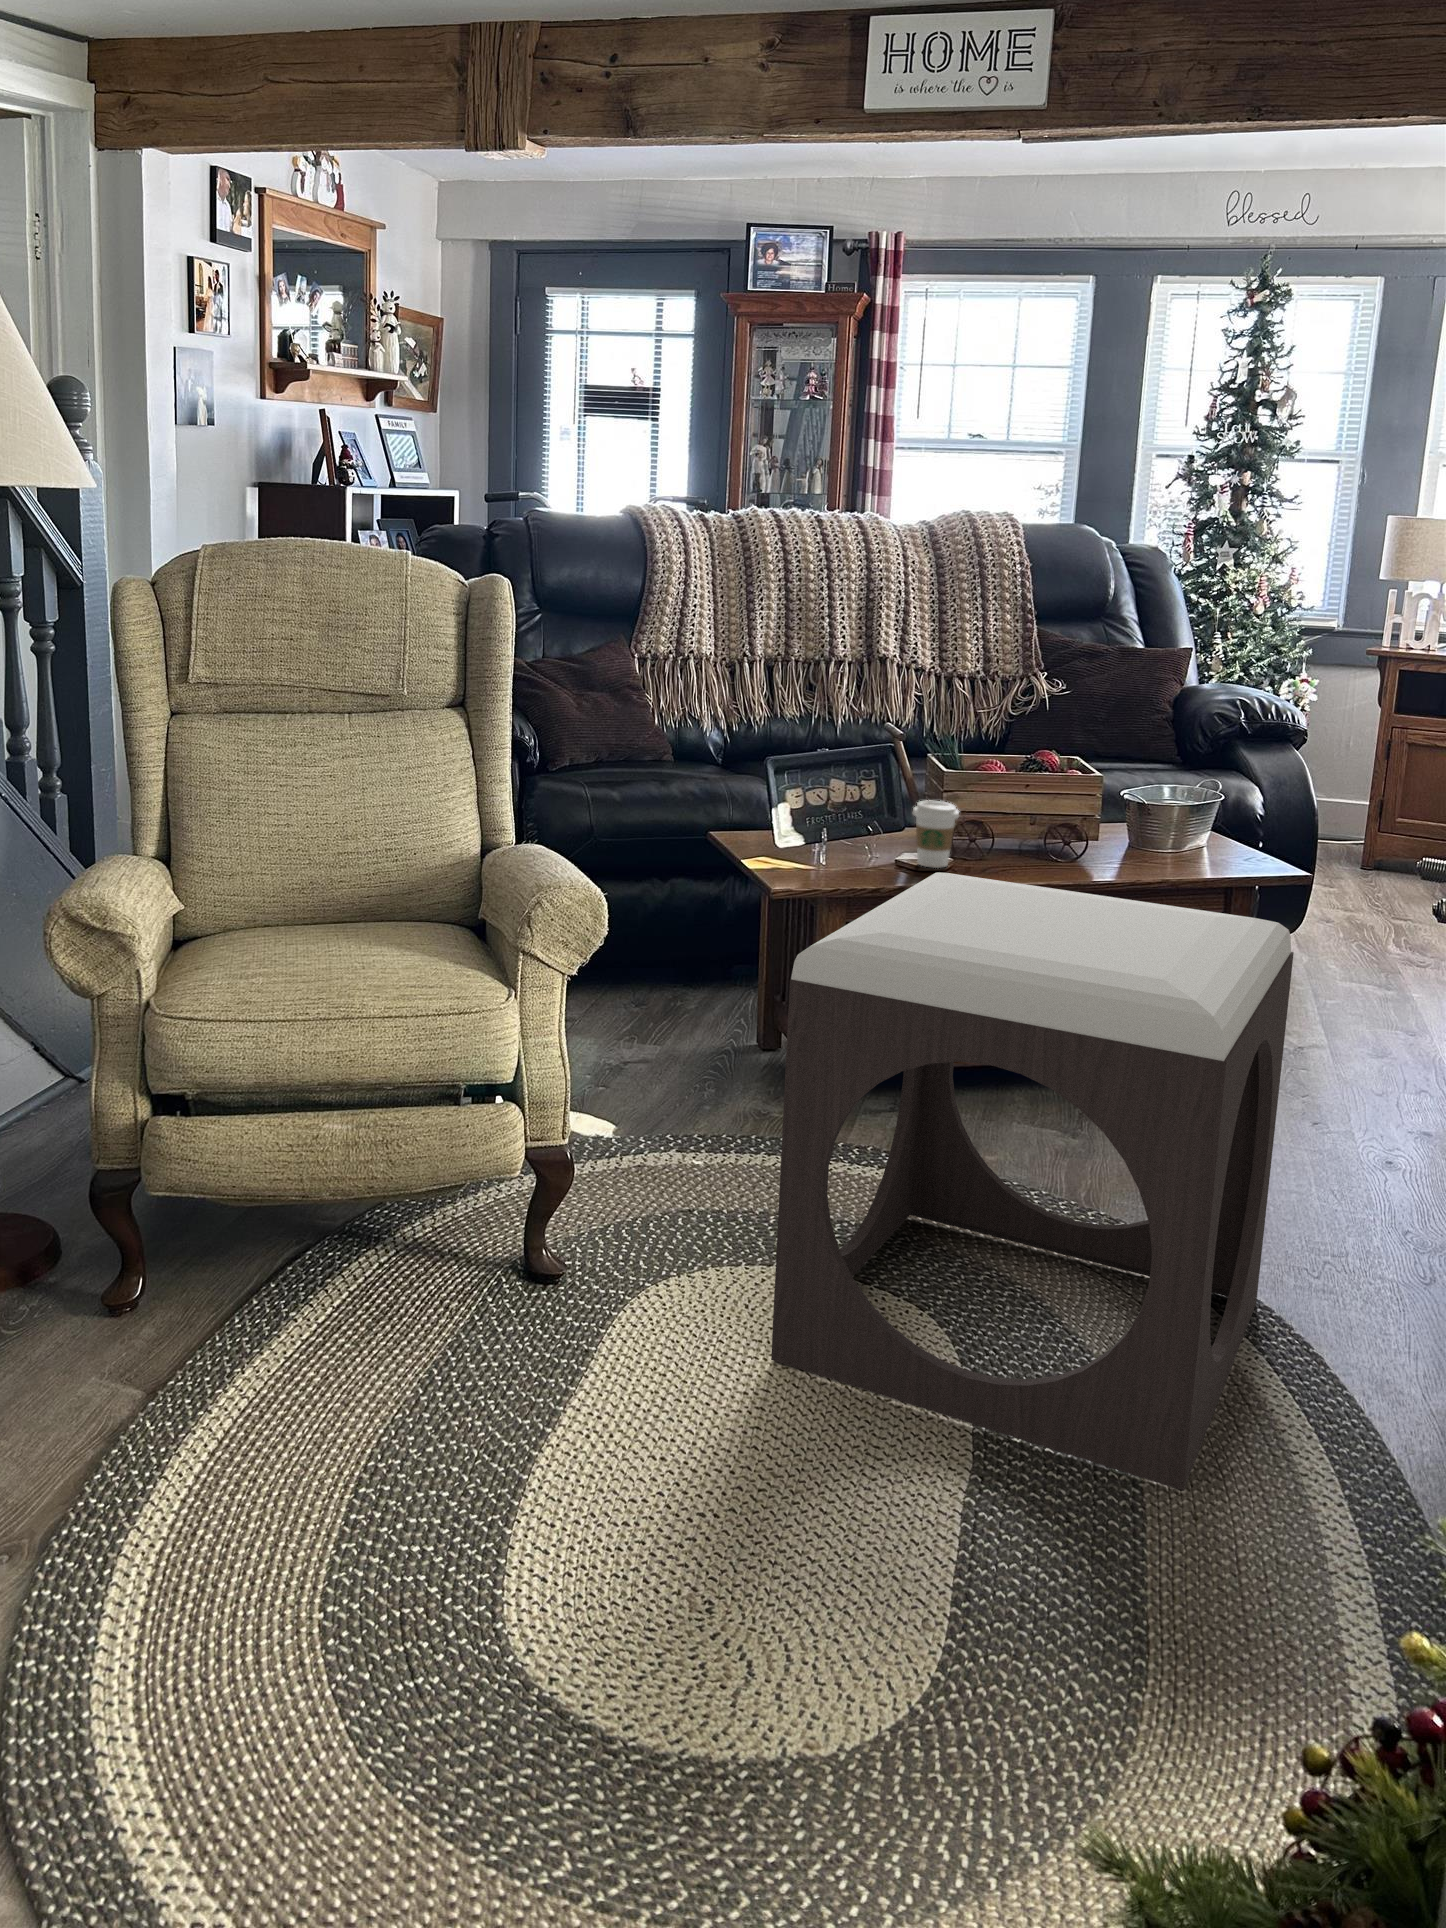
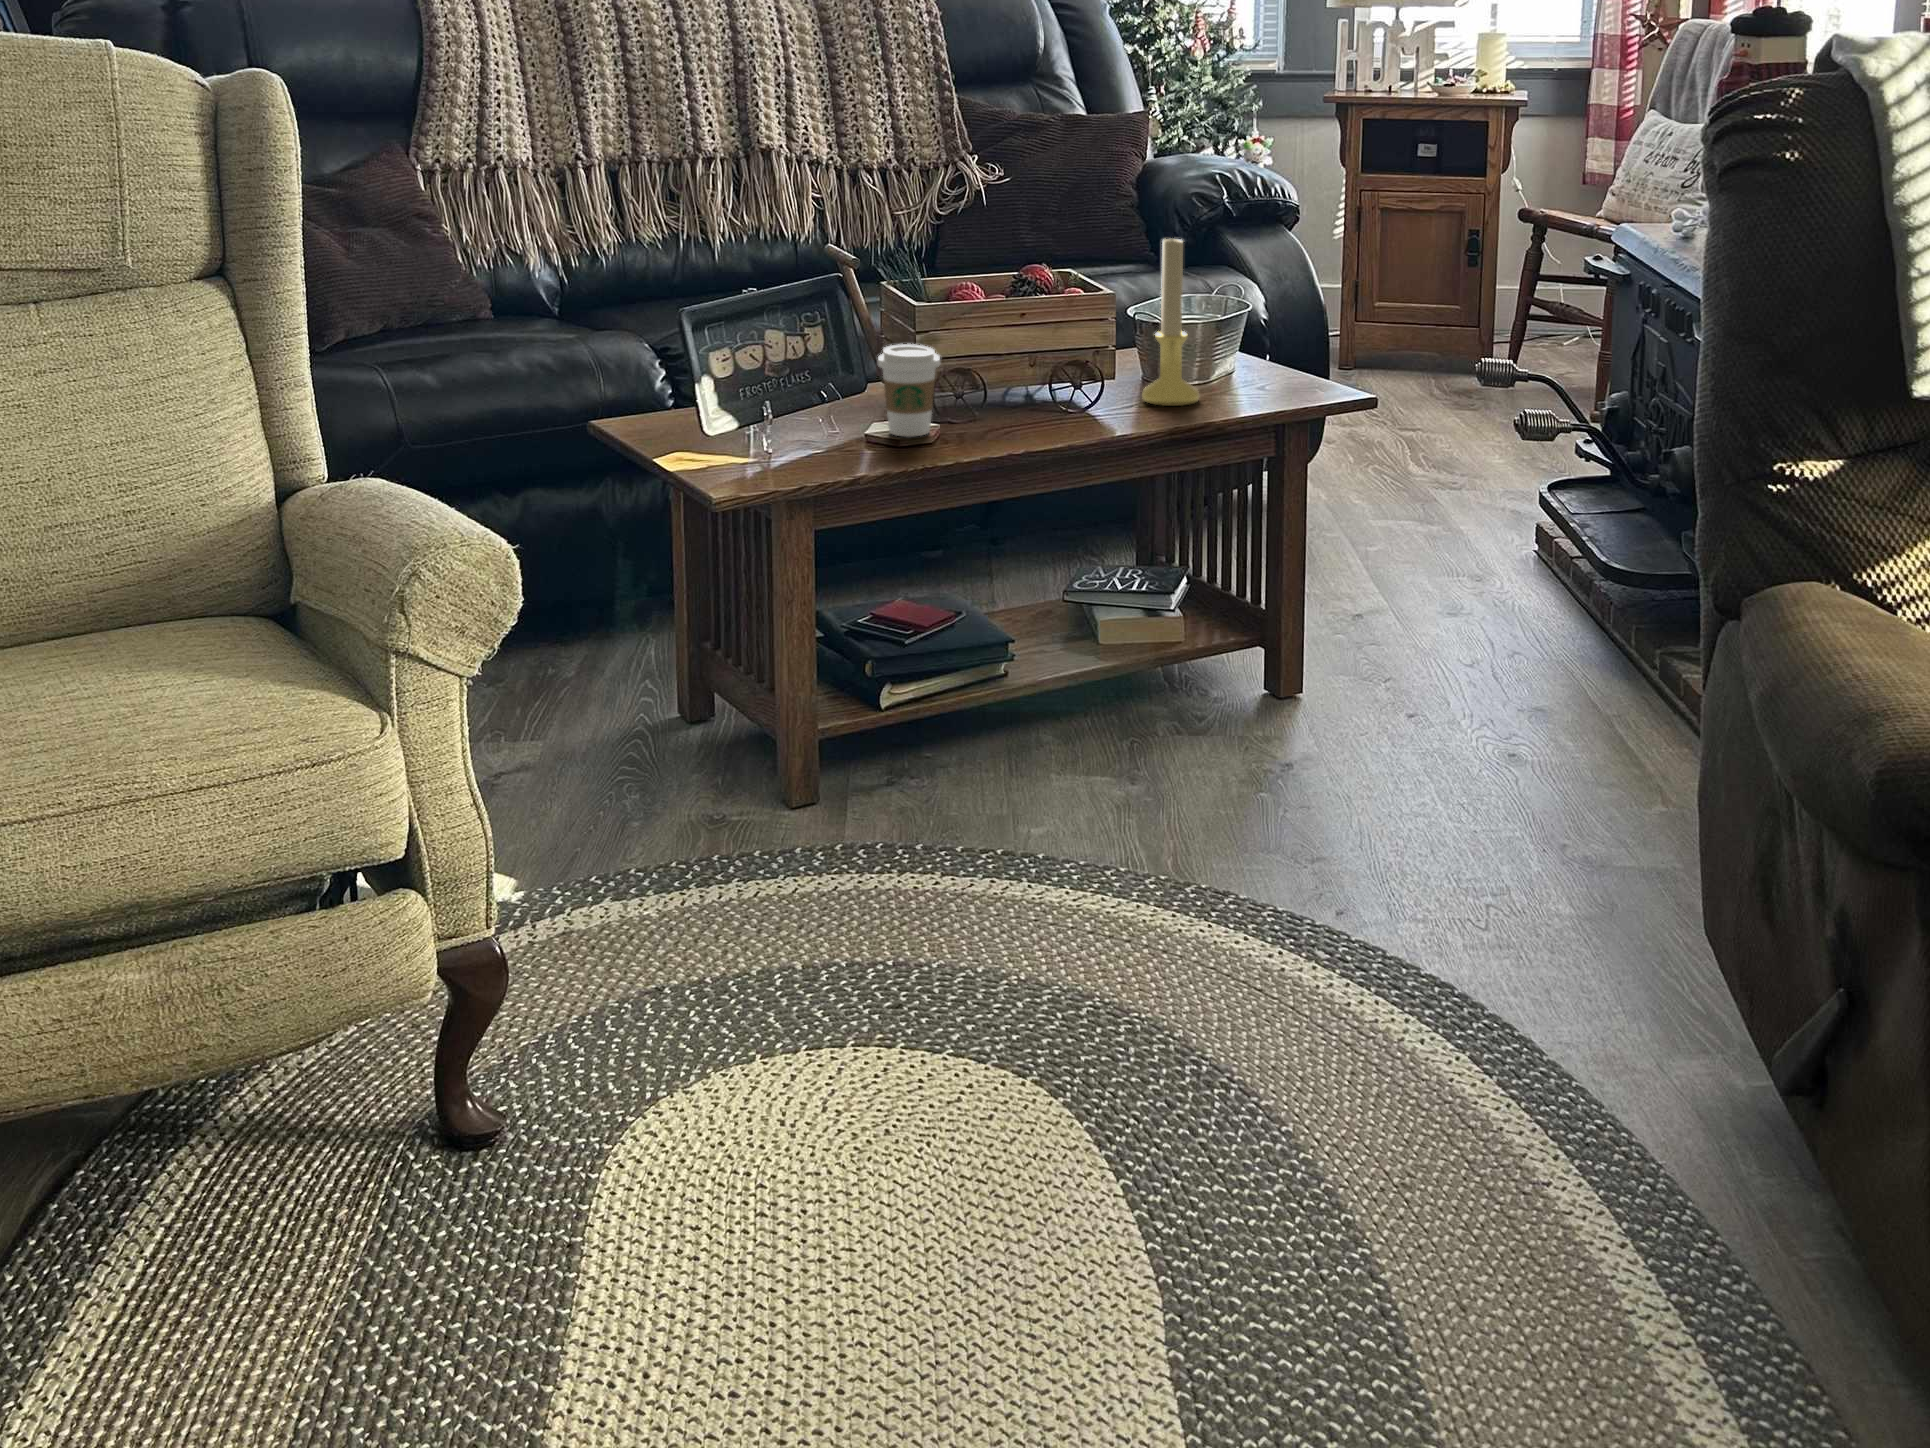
candle holder: none [1120,737,1166,868] -> present [1142,238,1199,406]
footstool: present [771,872,1294,1490] -> none [834,453,1459,1267]

